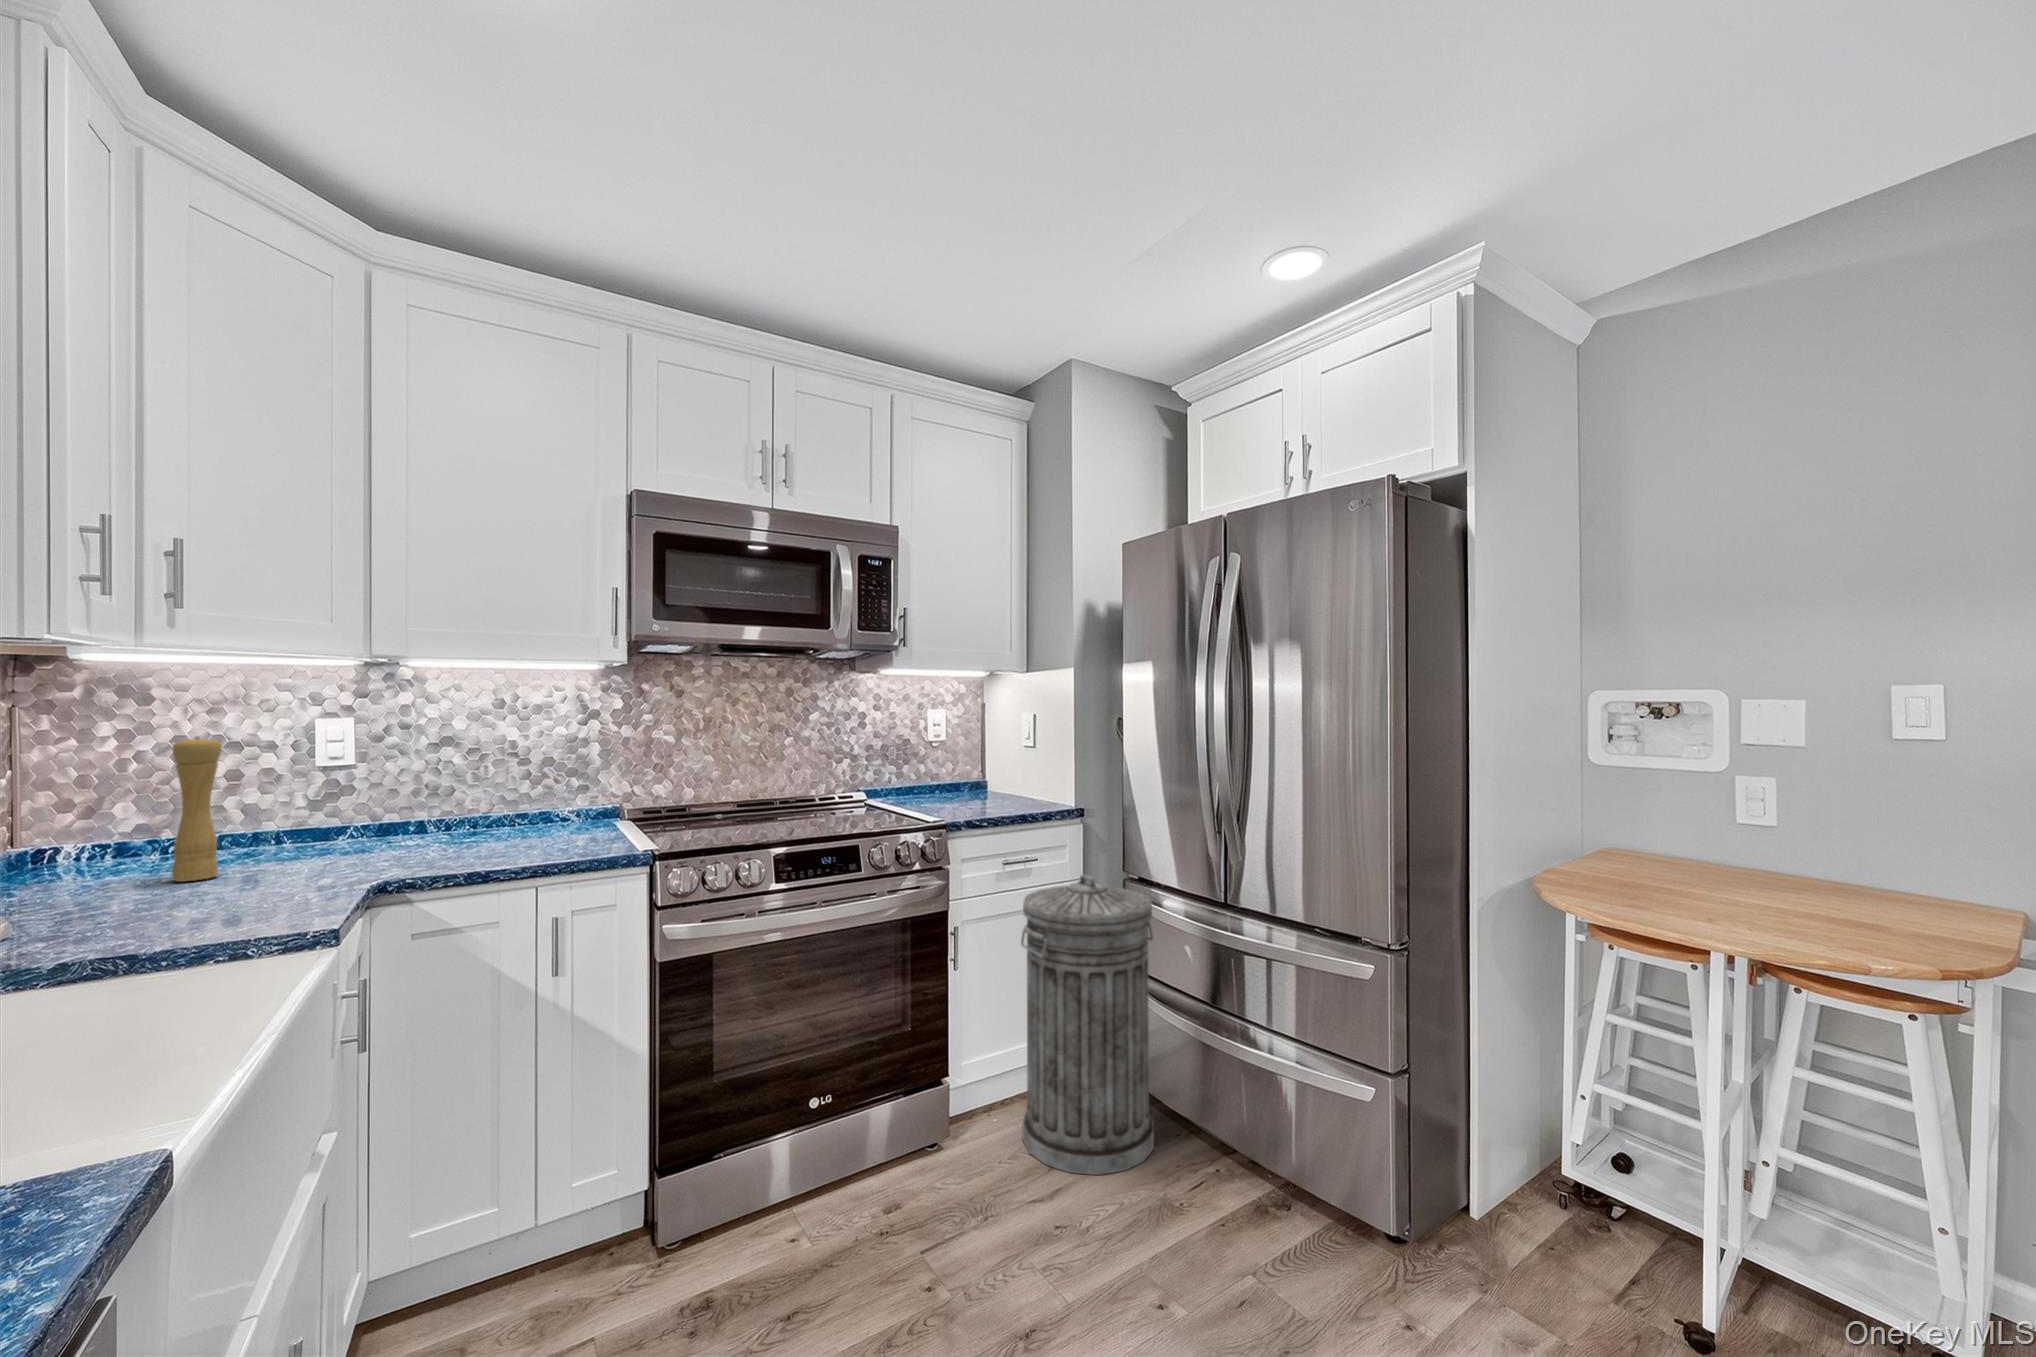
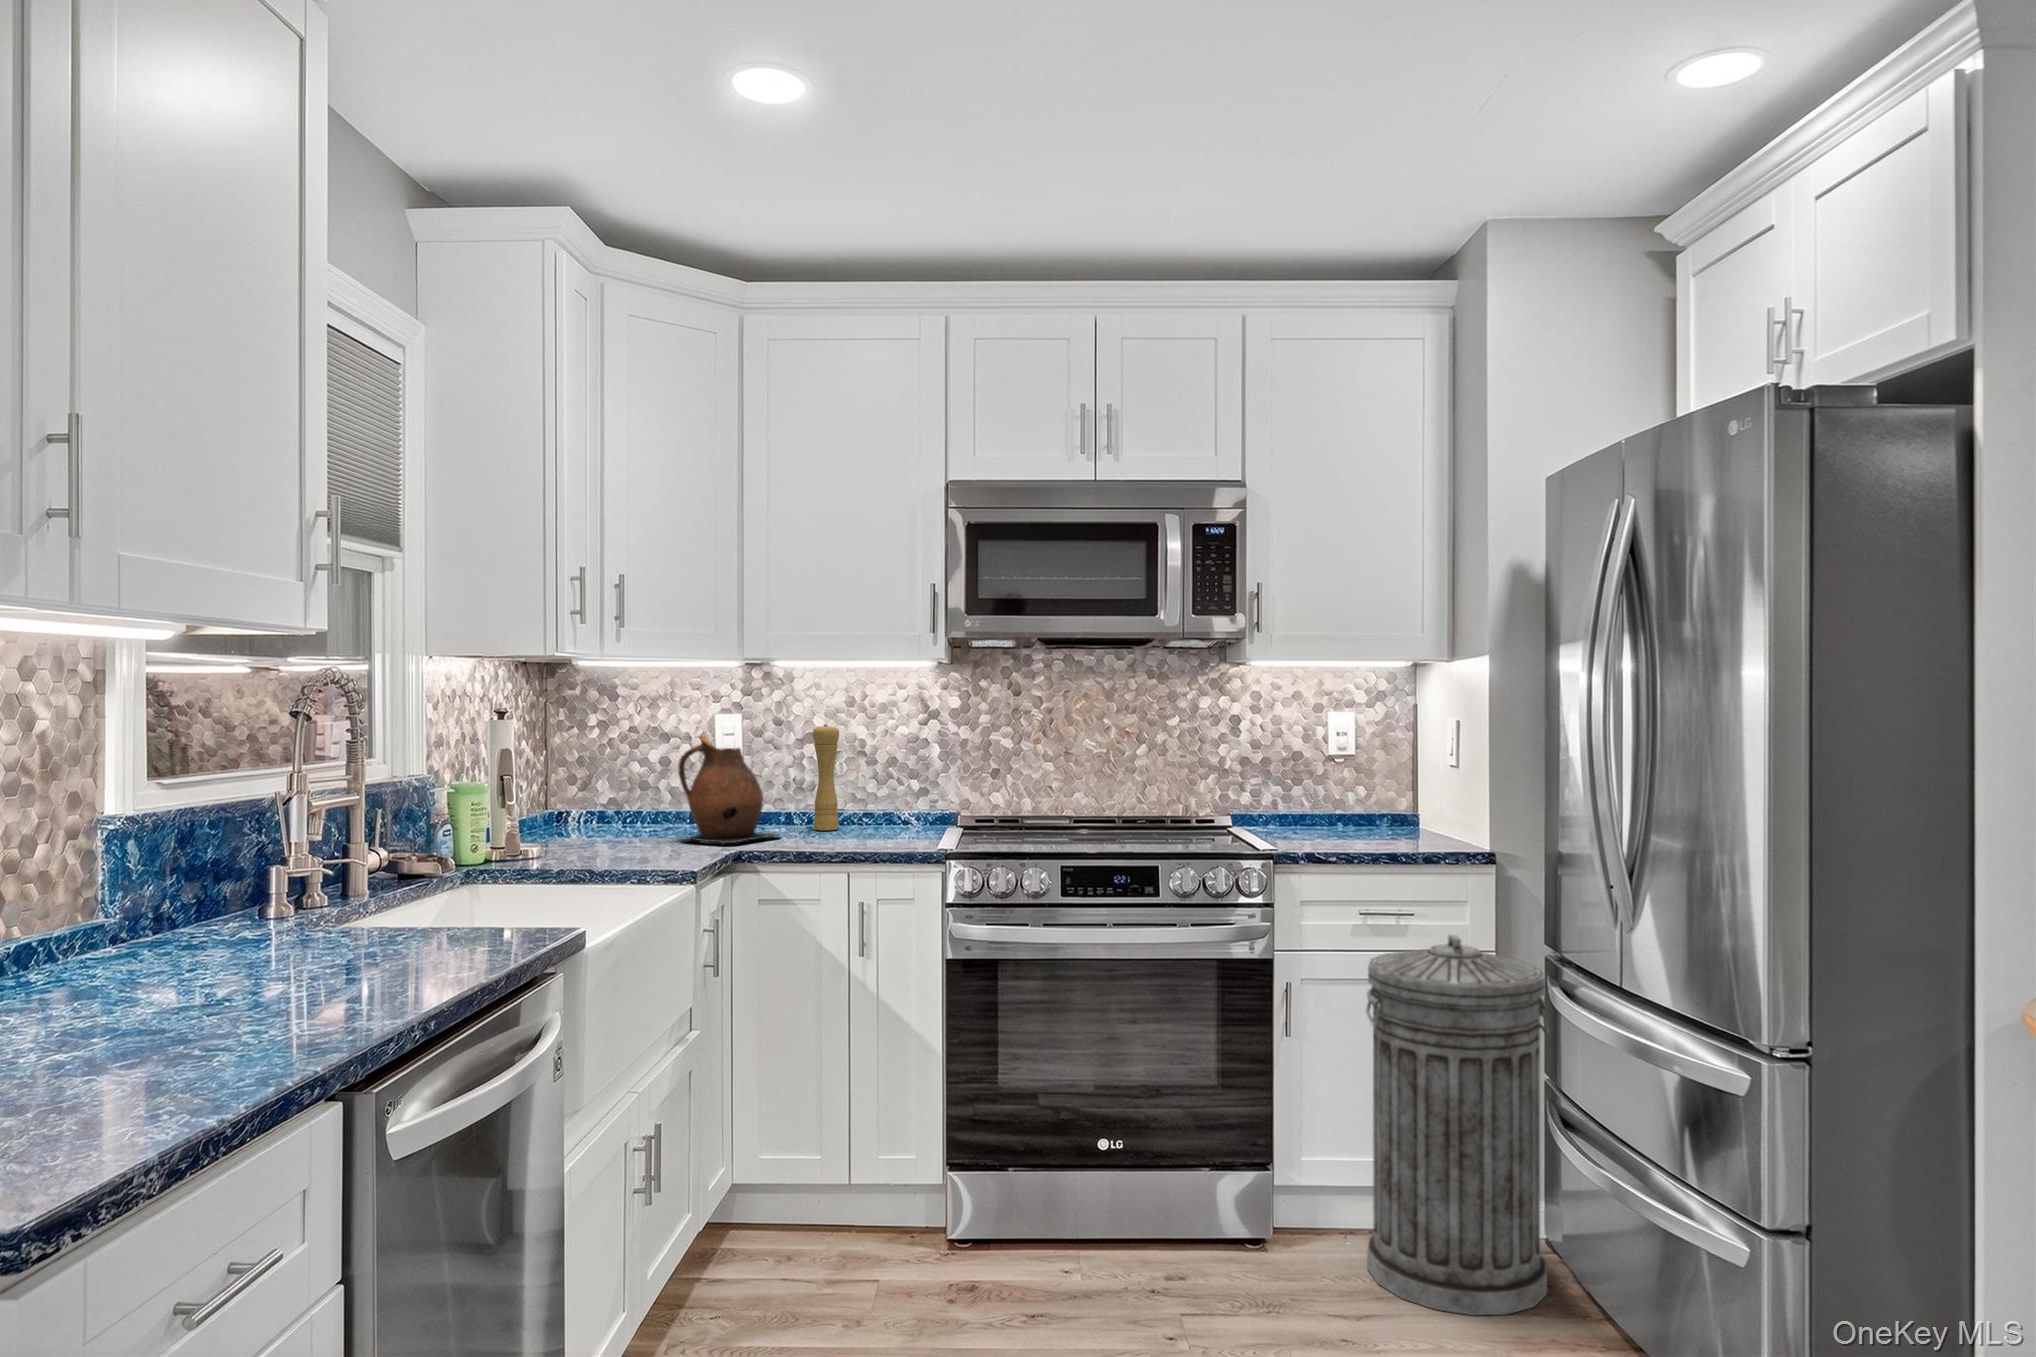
pepper mill: present [172,736,222,881] -> present [813,725,839,831]
ceramic pitcher: none [280,742,428,872] -> present [679,735,779,844]

